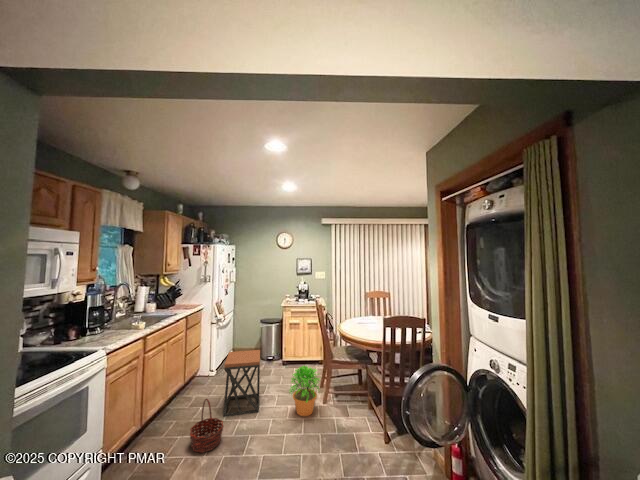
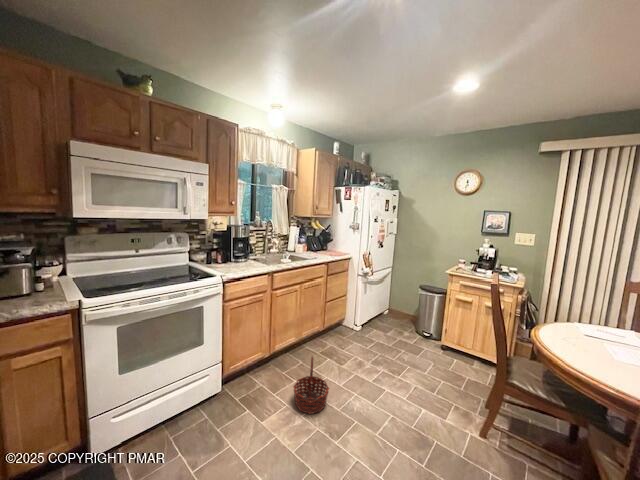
stool: present [223,350,260,417] -> none [341,313,396,398]
potted plant: present [290,366,319,416] -> none [418,366,482,442]

